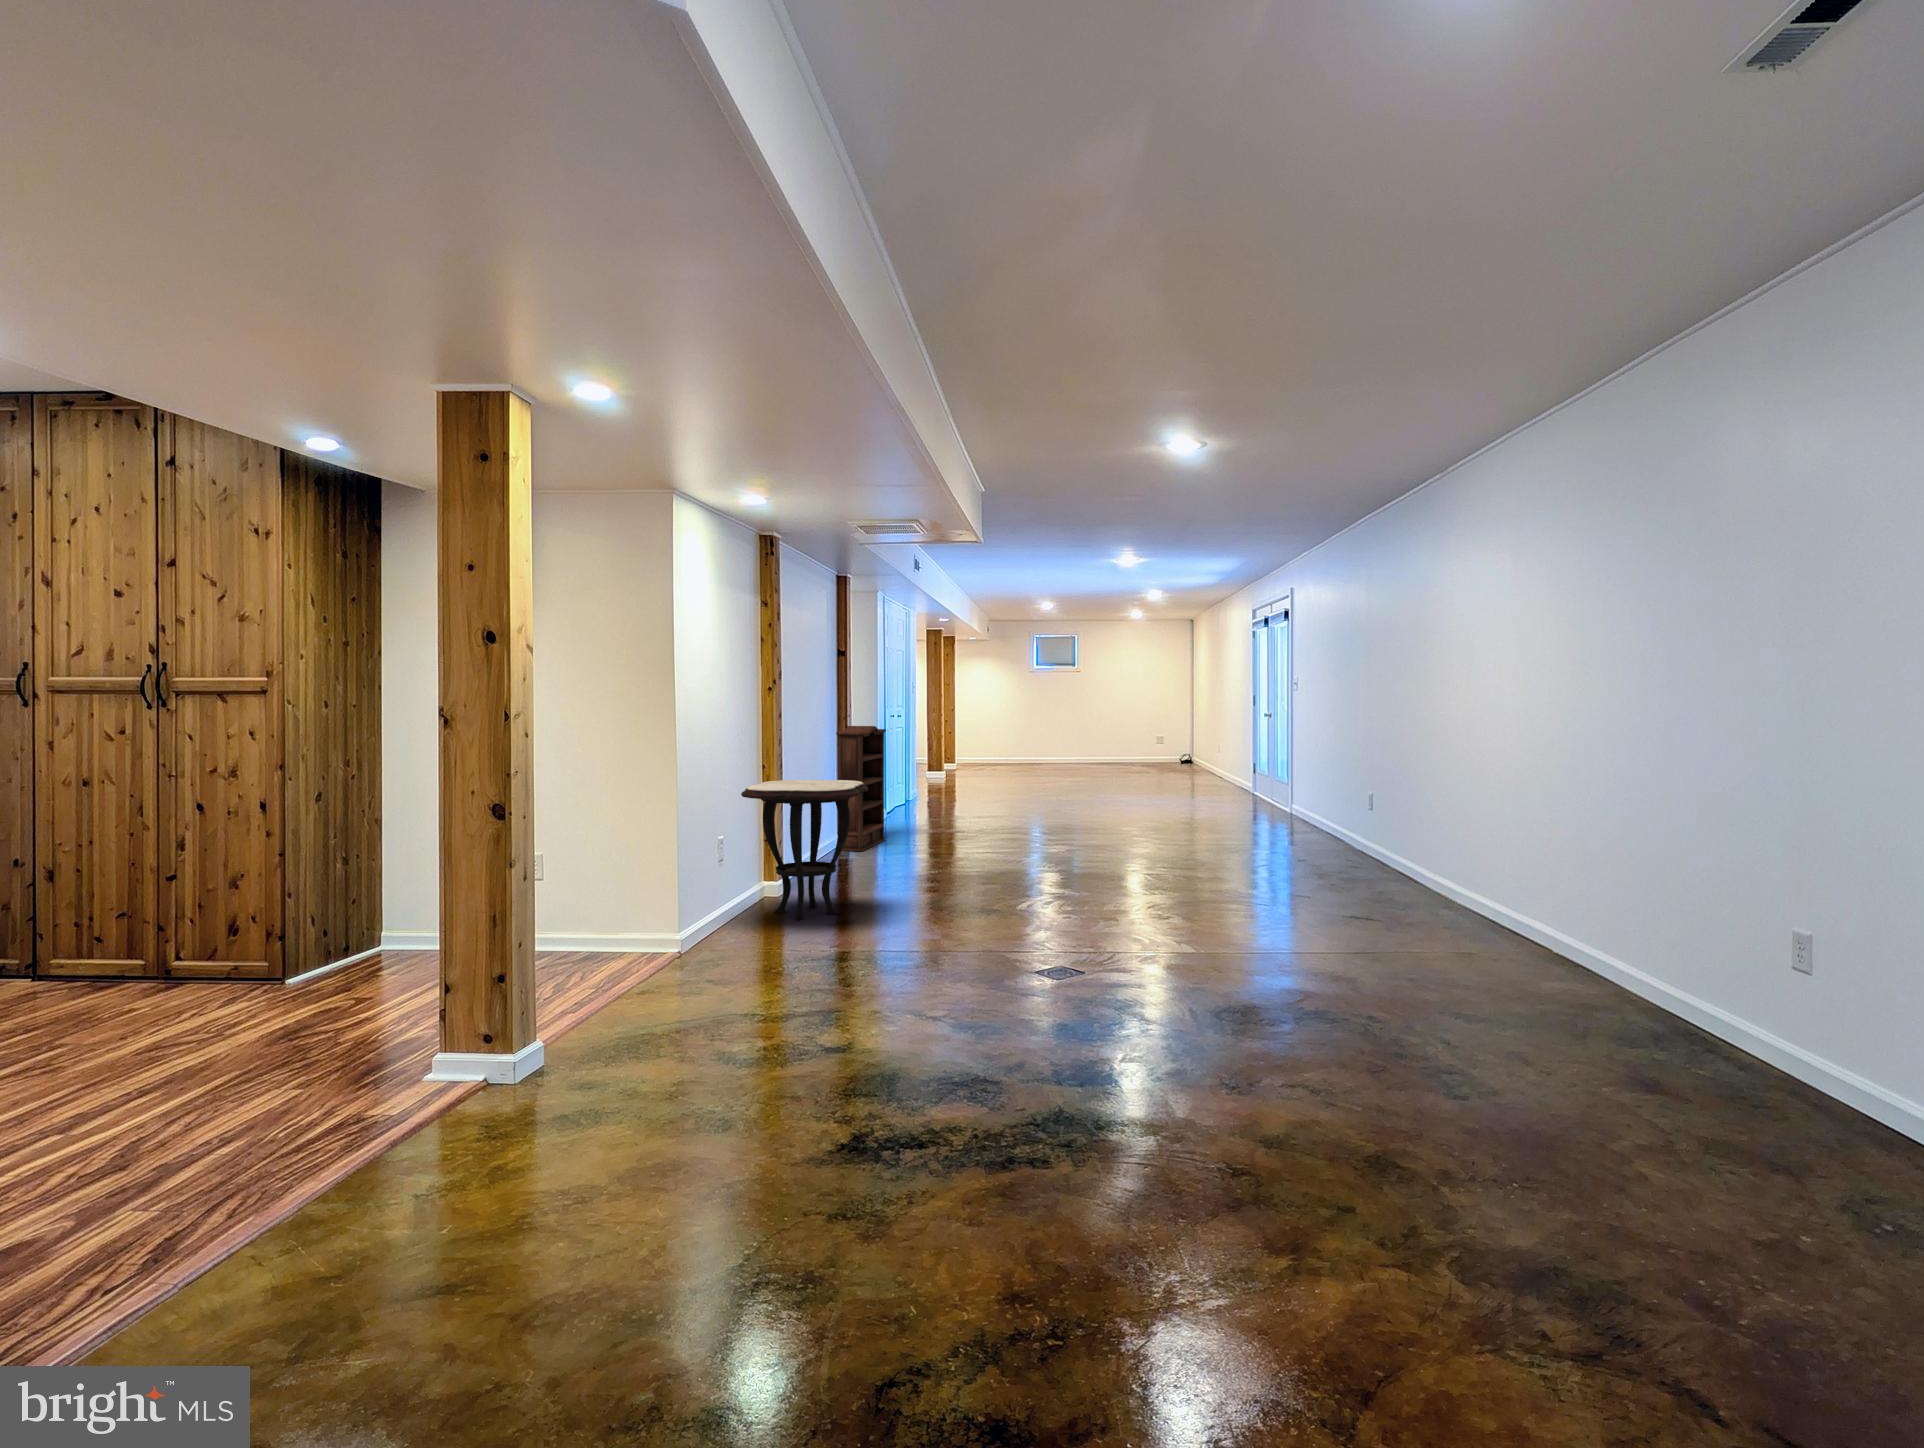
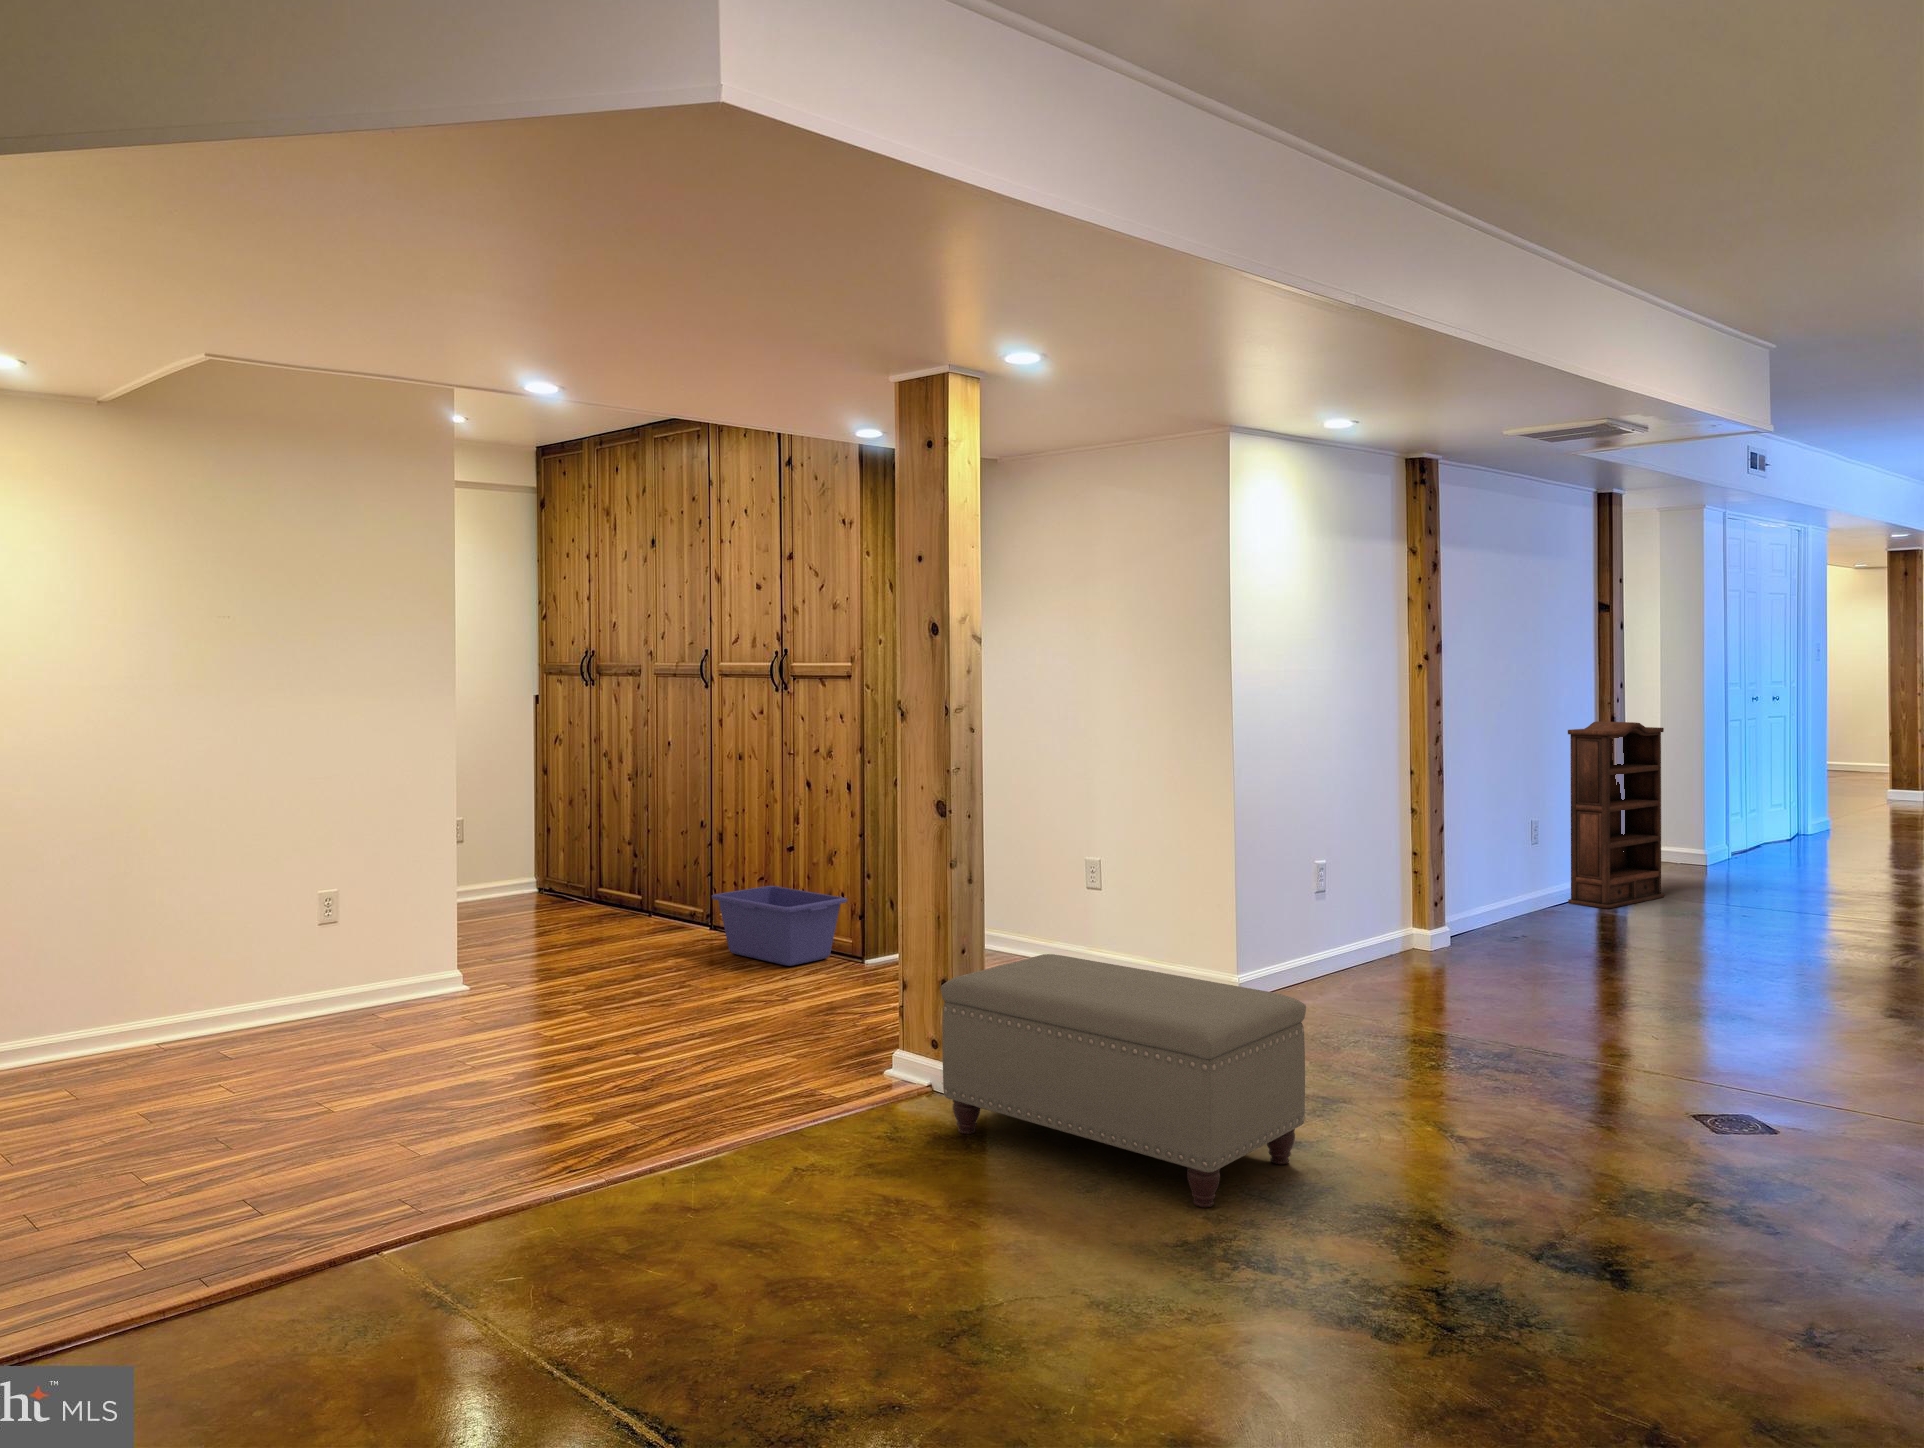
side table: present [741,780,868,920] -> none [1343,795,1536,987]
storage bin: none [63,920,262,1003] -> present [712,886,847,966]
ottoman: none [534,932,843,1110] -> present [941,954,1306,1207]

